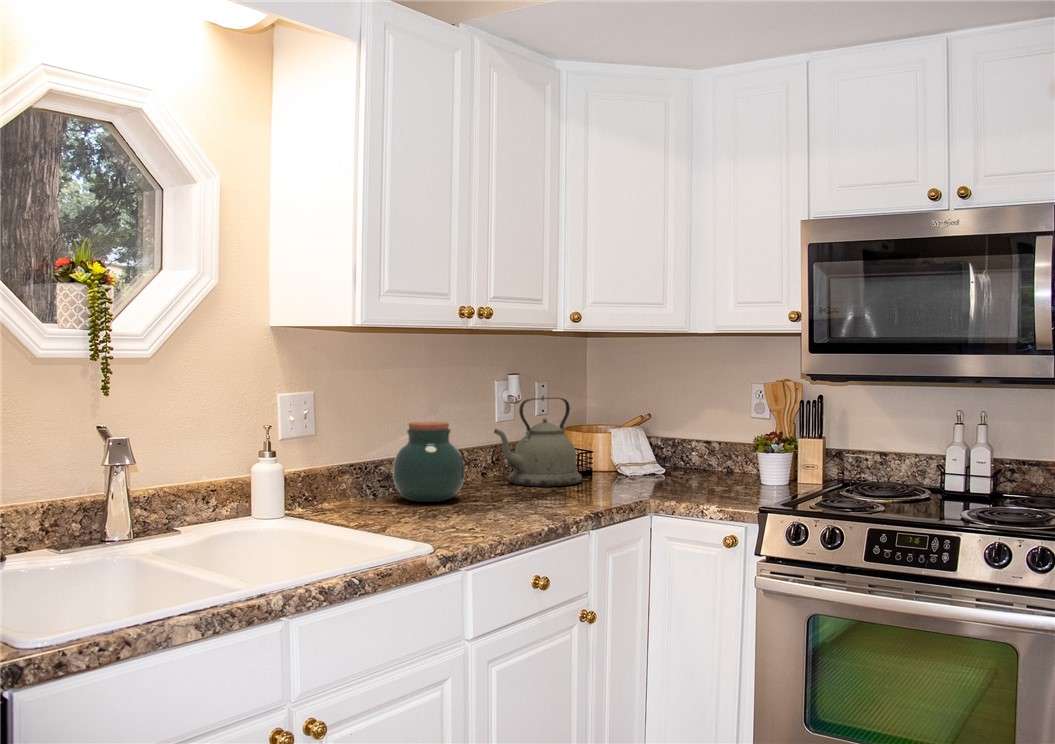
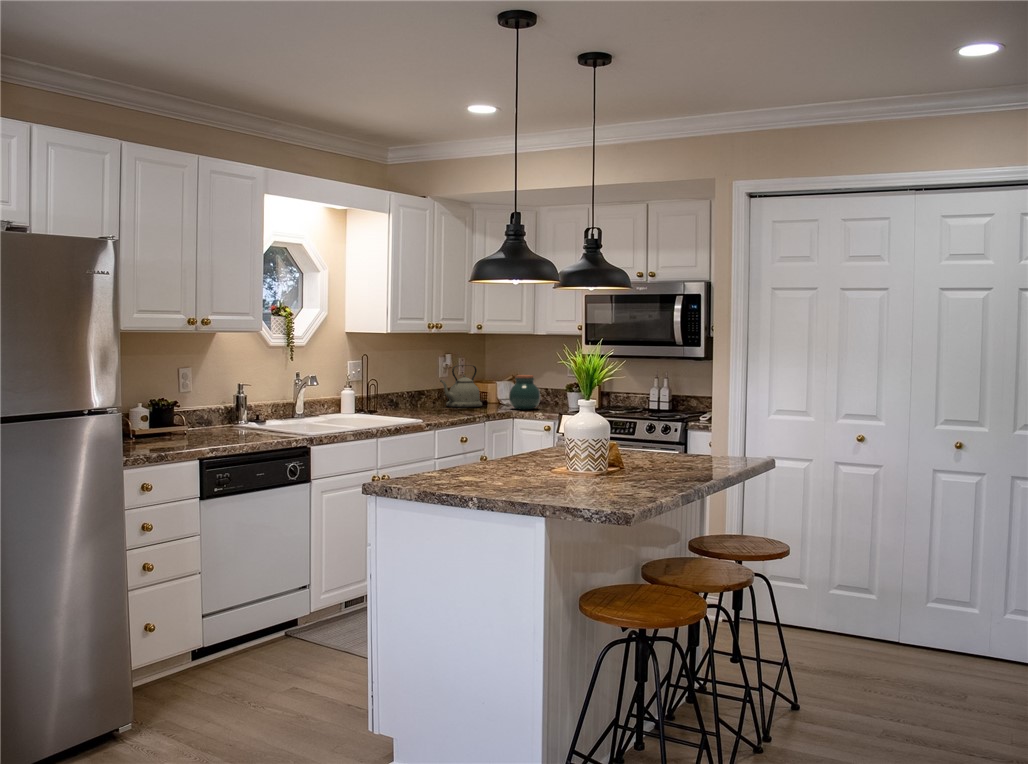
jar: present [393,422,465,502] -> present [509,375,540,410]

